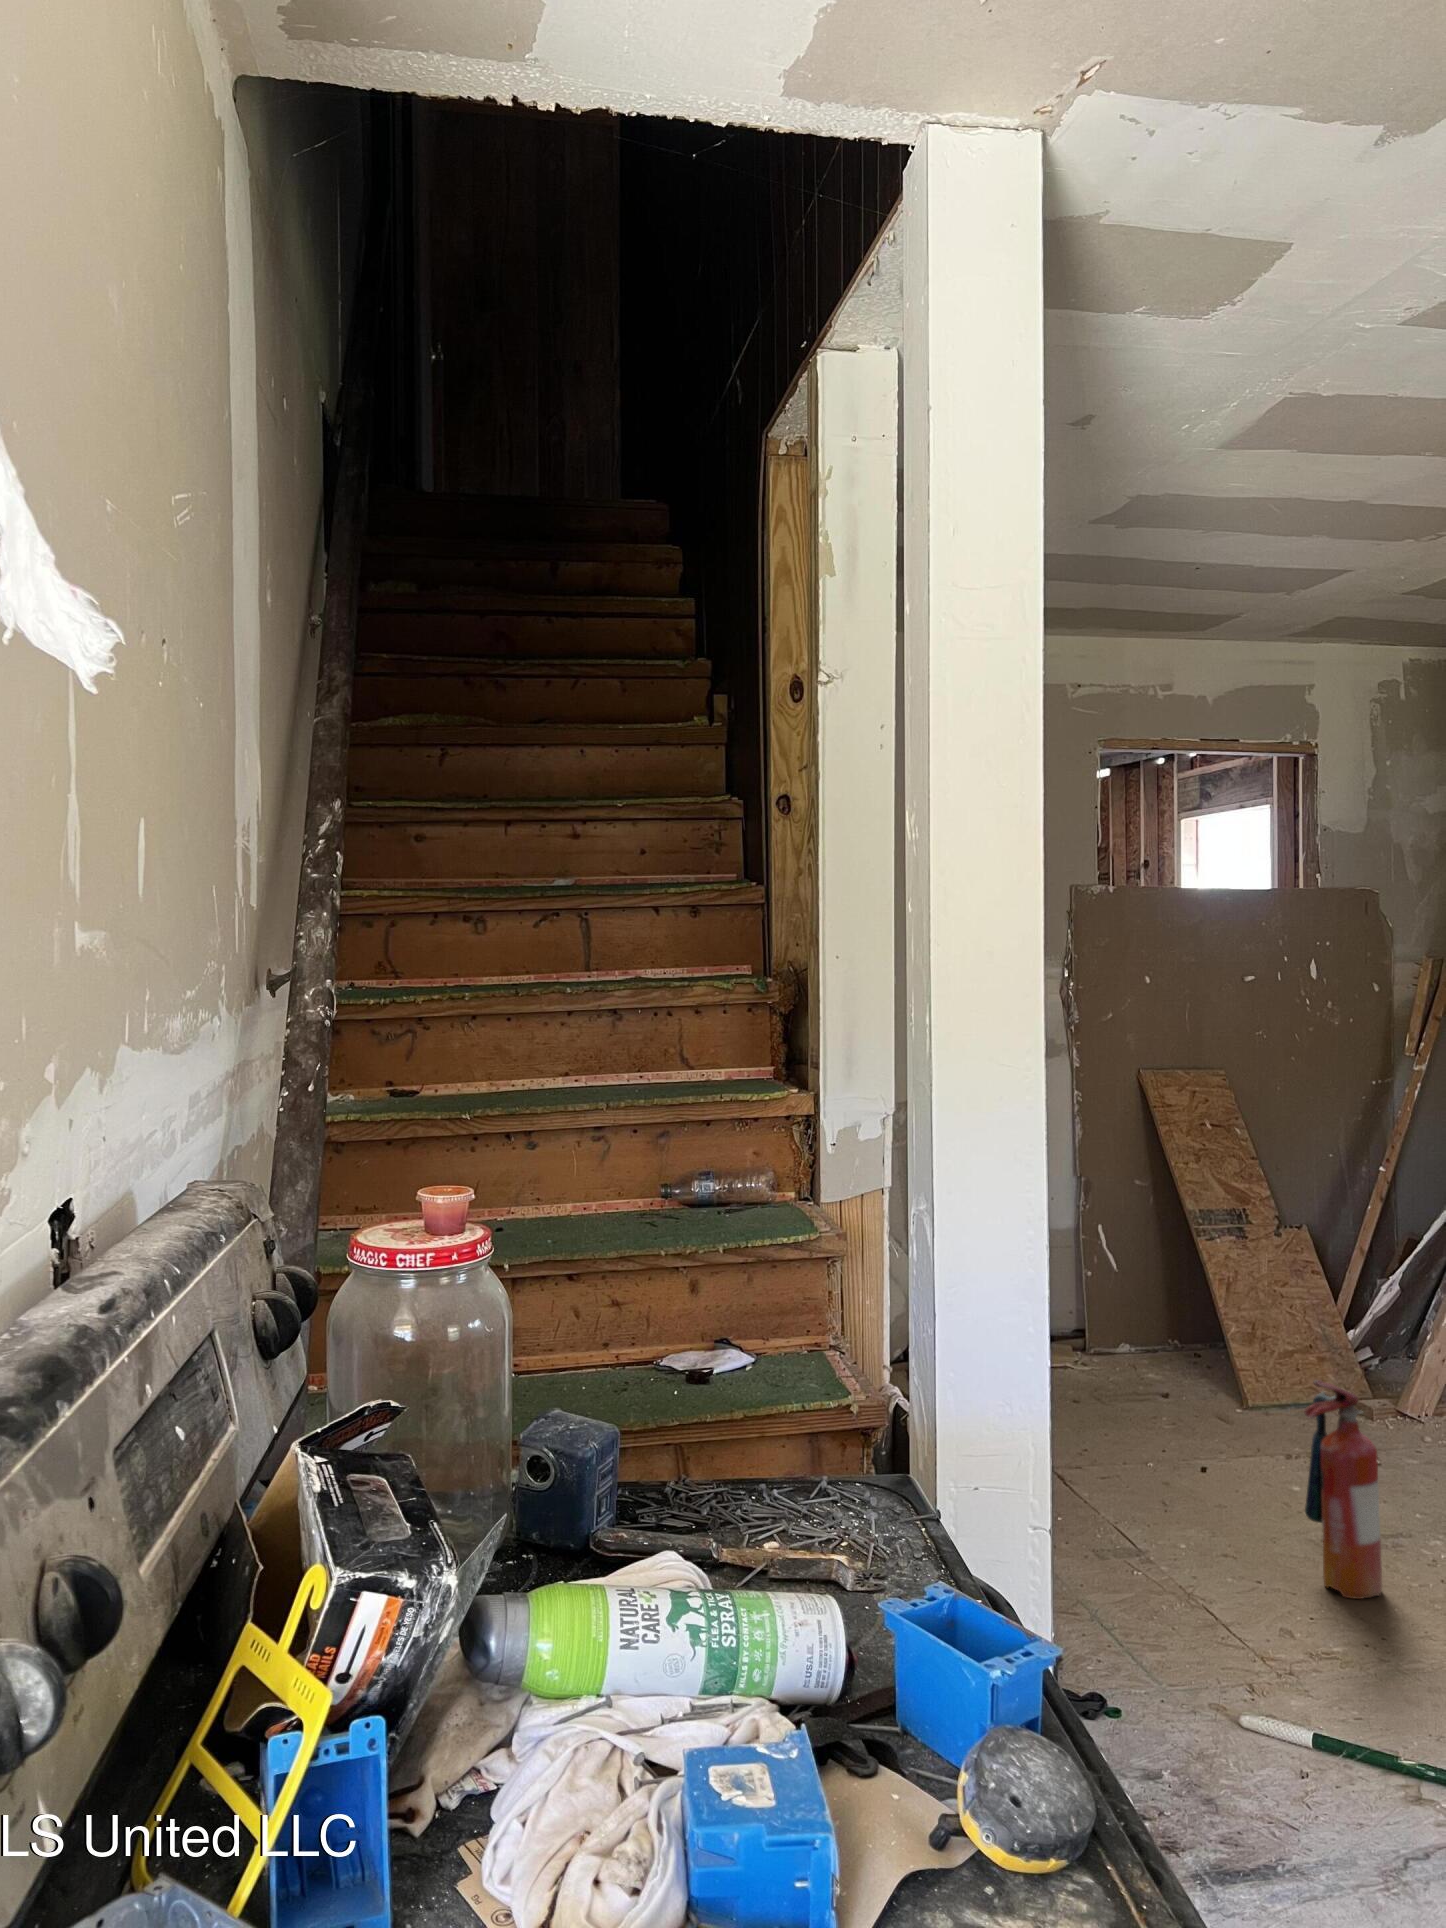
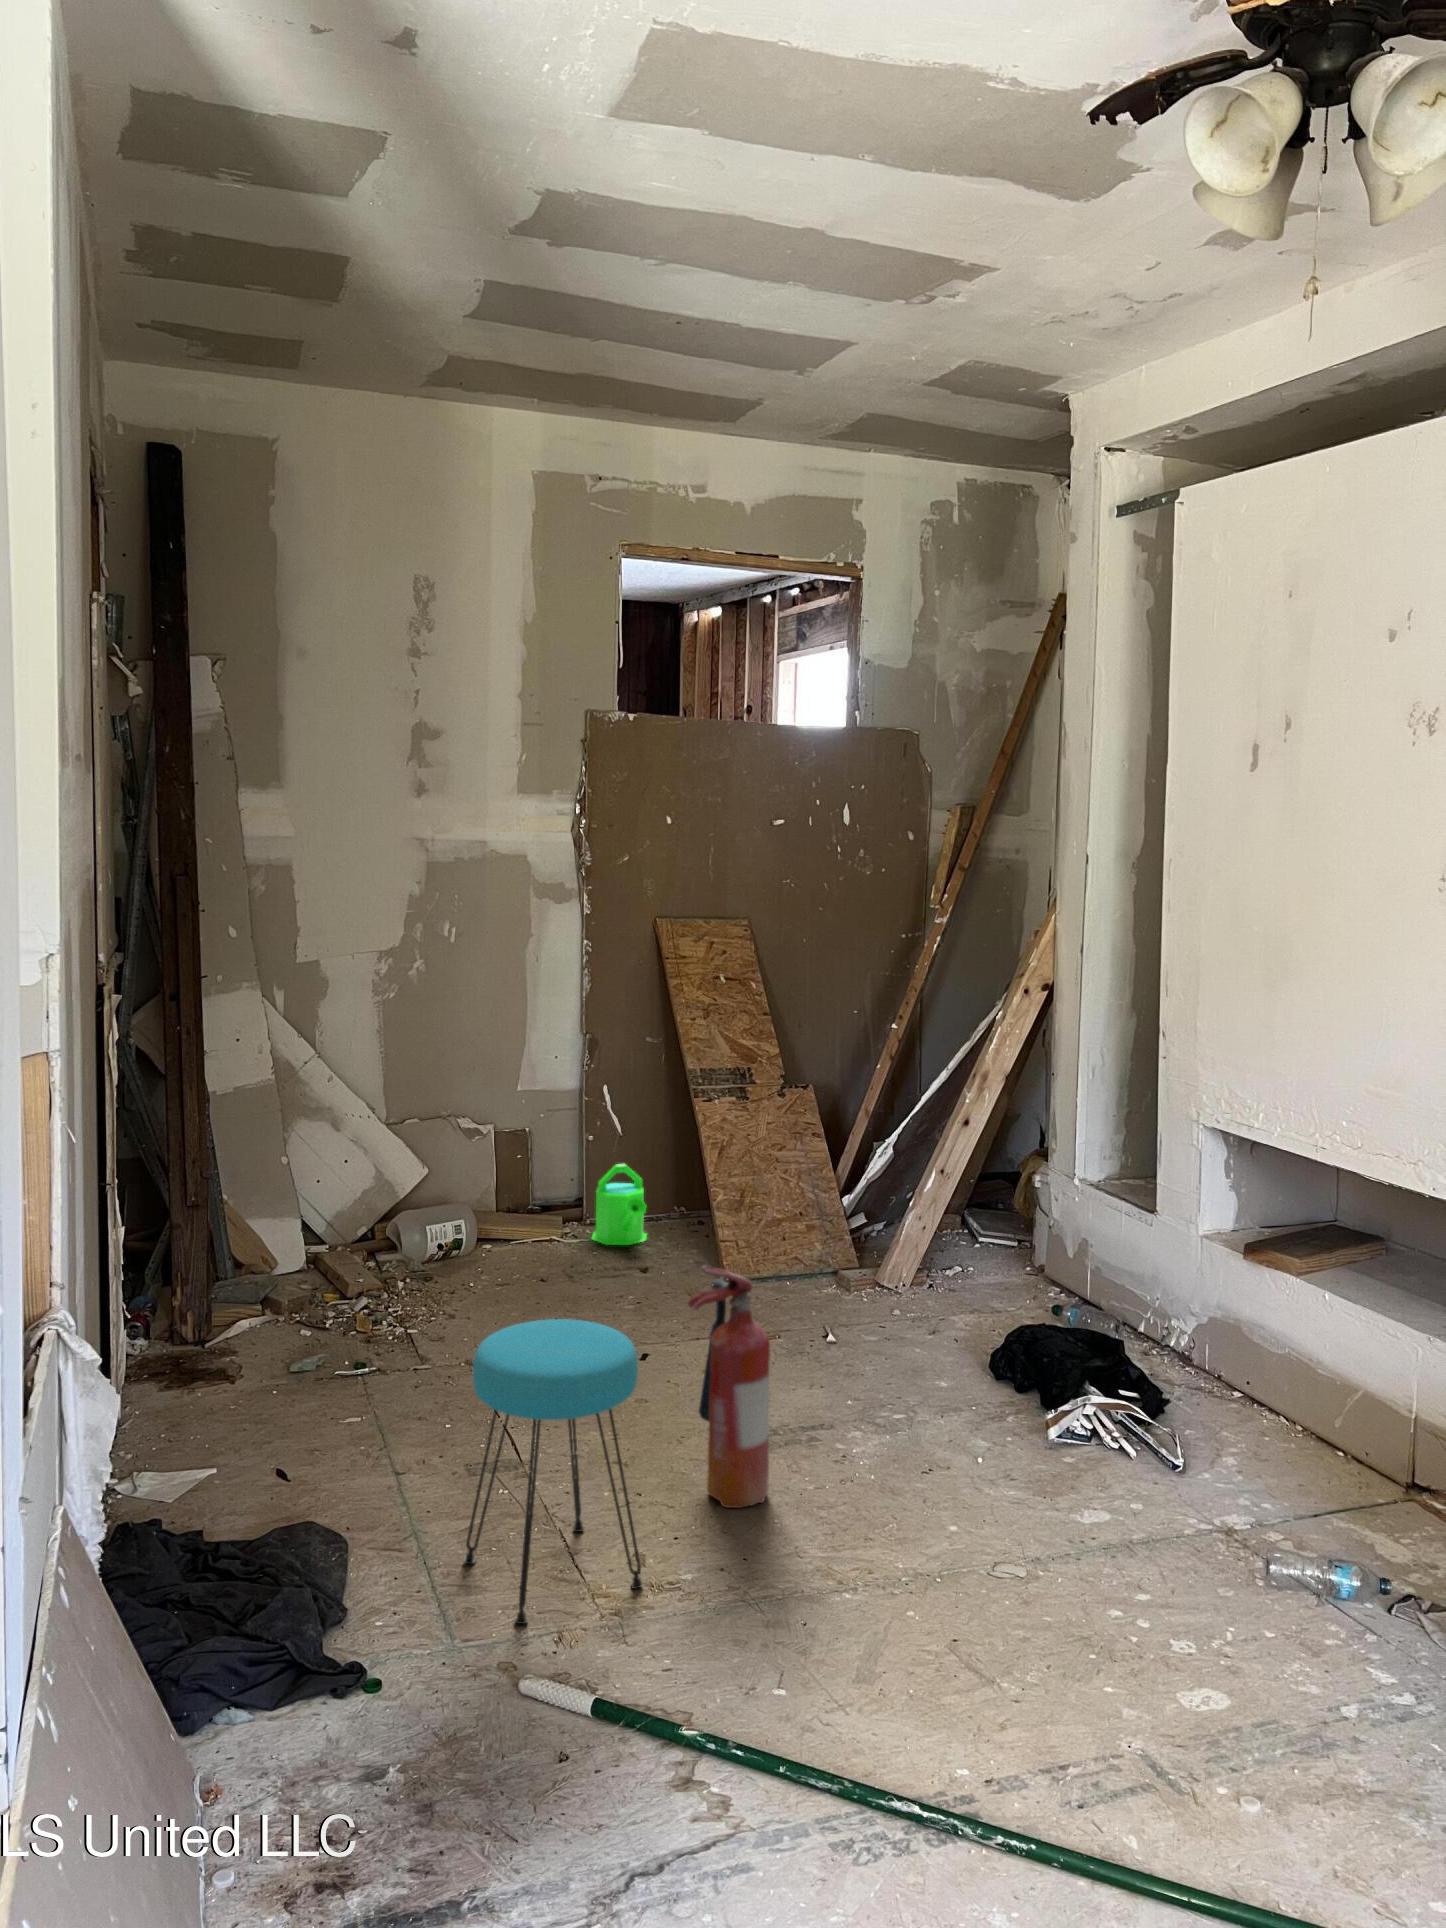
watering can: none [1100,1297,1157,1374] -> present [592,1164,647,1245]
stool: none [1135,1421,1304,1675] -> present [463,1319,643,1624]

